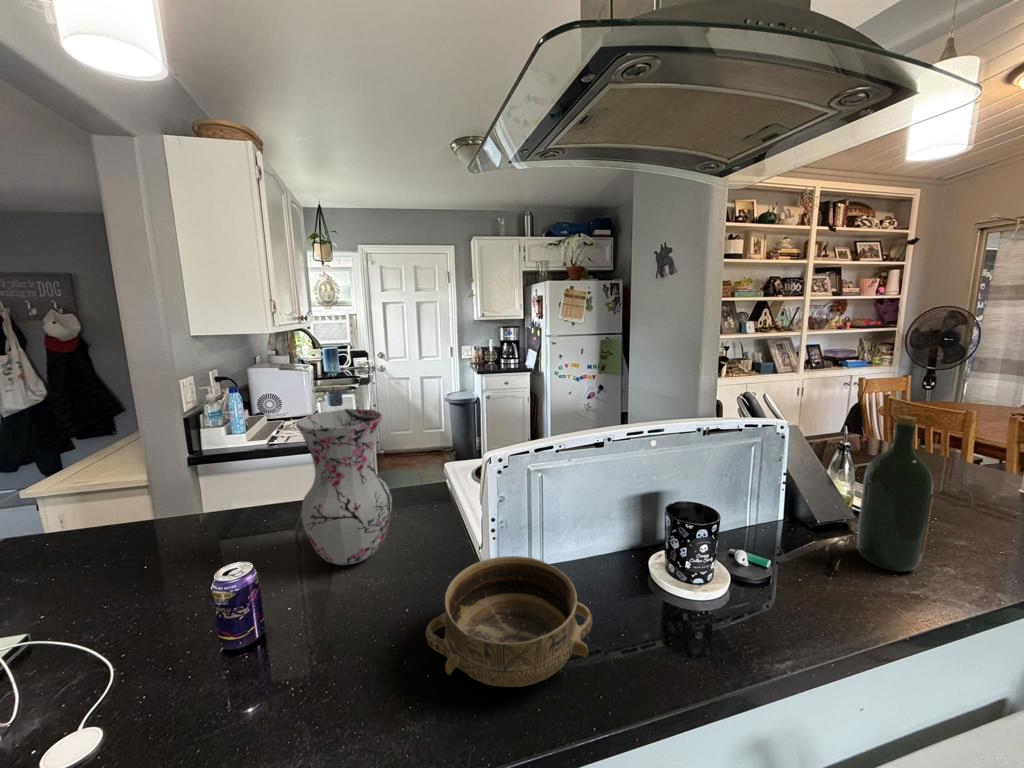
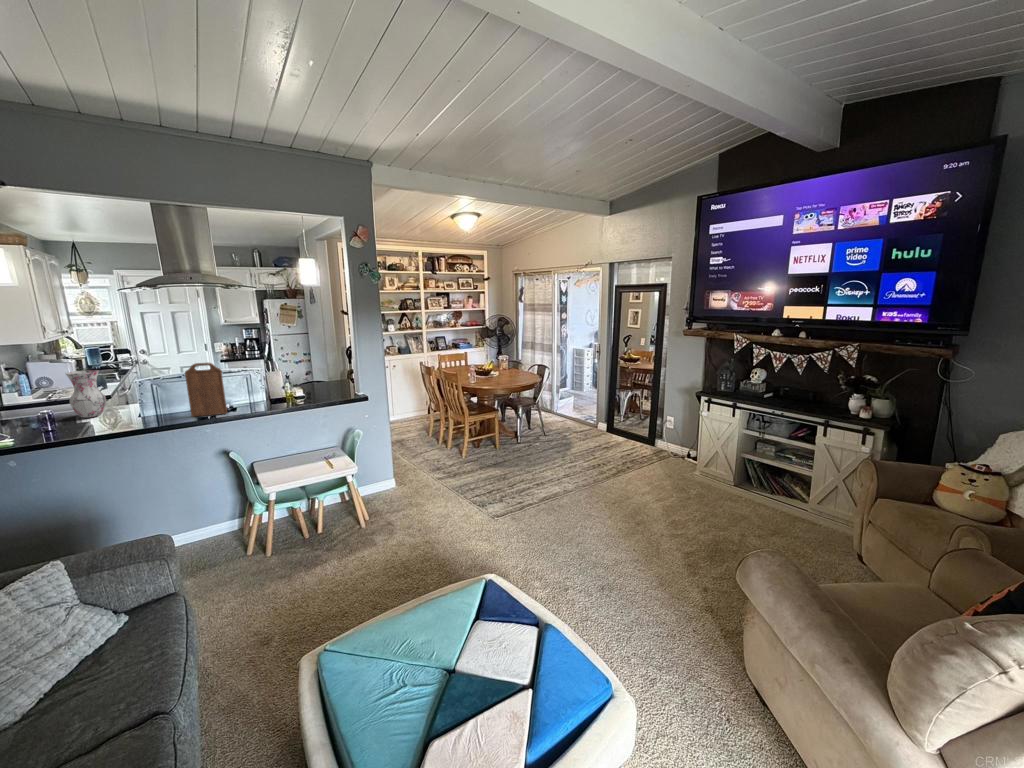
cutting board: none [688,414,833,628] -> present [185,363,227,417]
wine bottle: present [857,416,933,572] -> none [265,364,283,406]
ceramic bowl: present [426,556,593,687] -> none [108,404,159,425]

